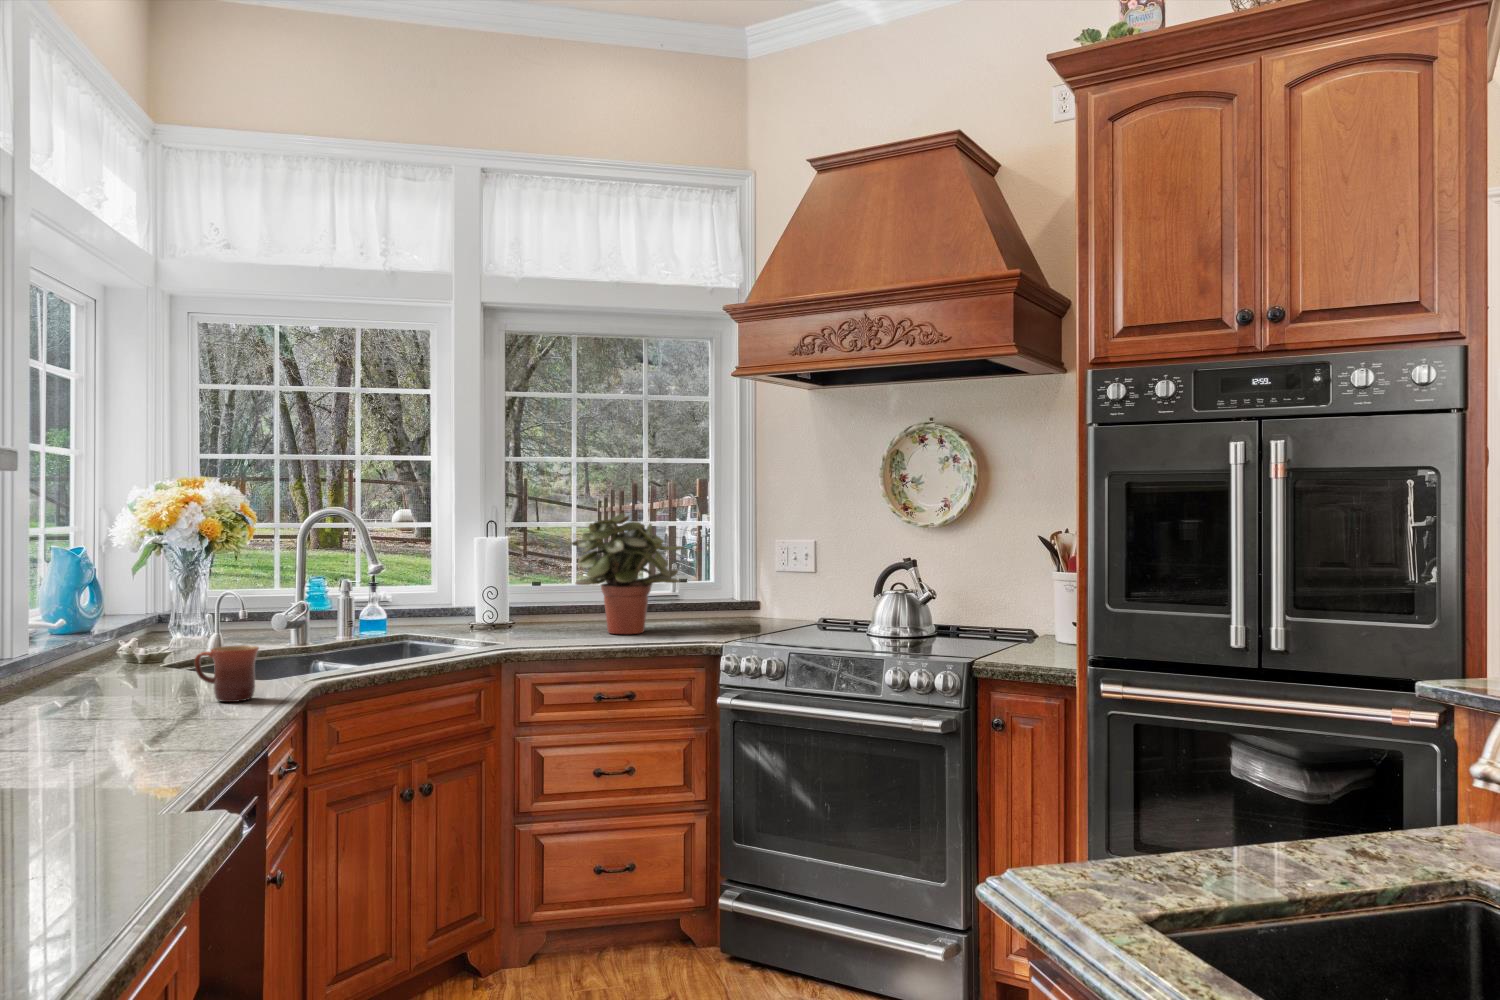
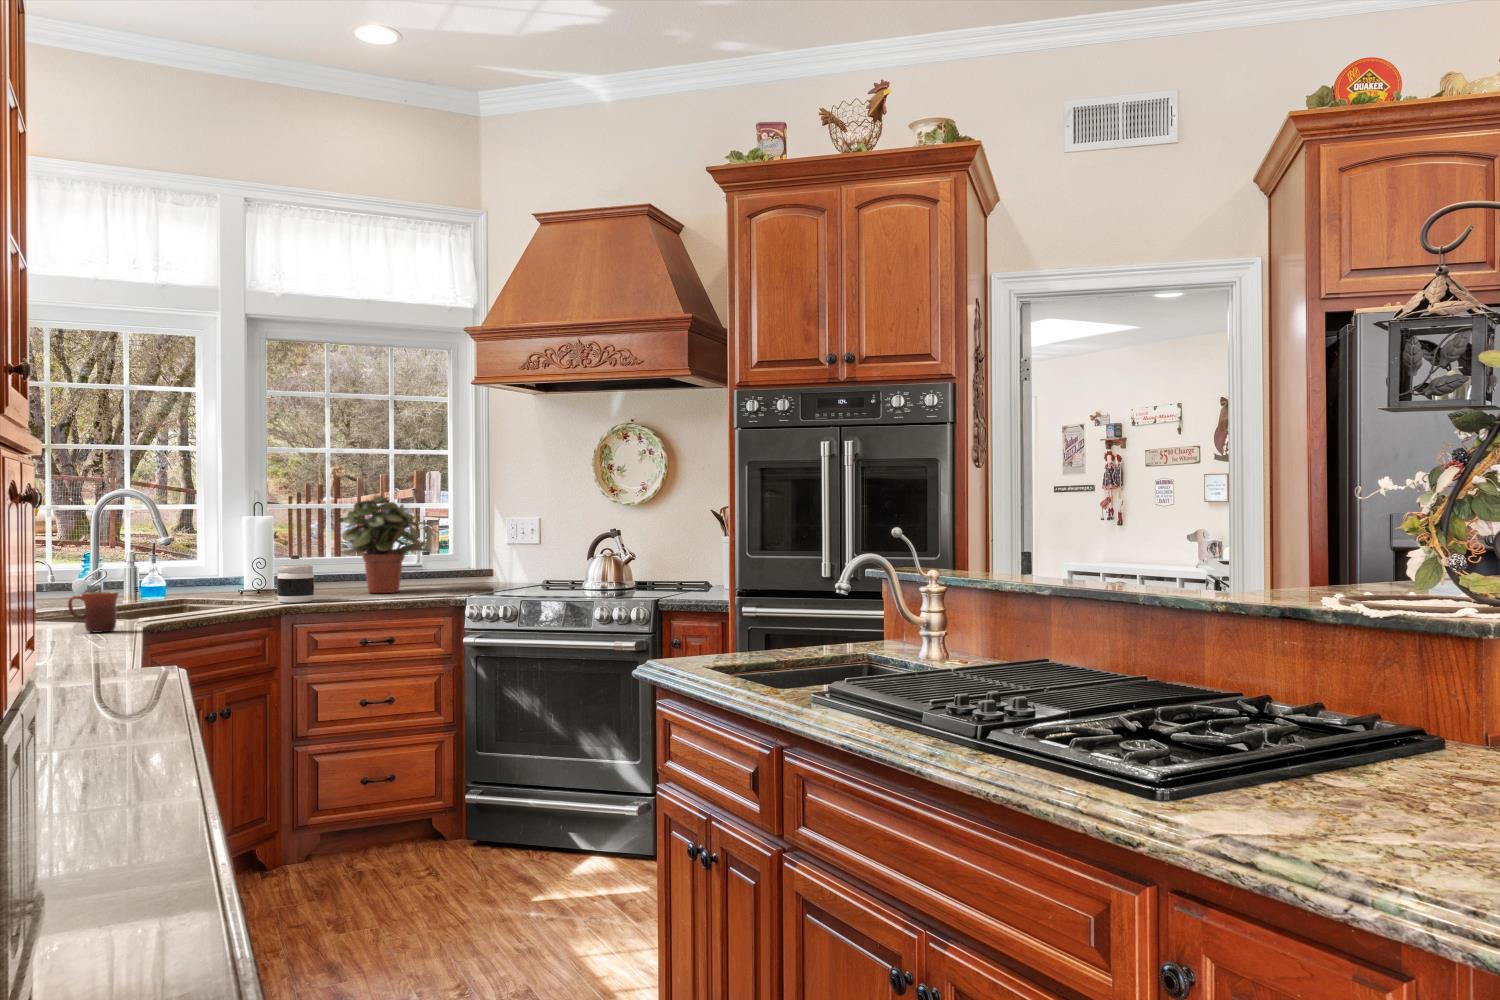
jar: none [494,600,539,647] -> present [277,565,314,603]

